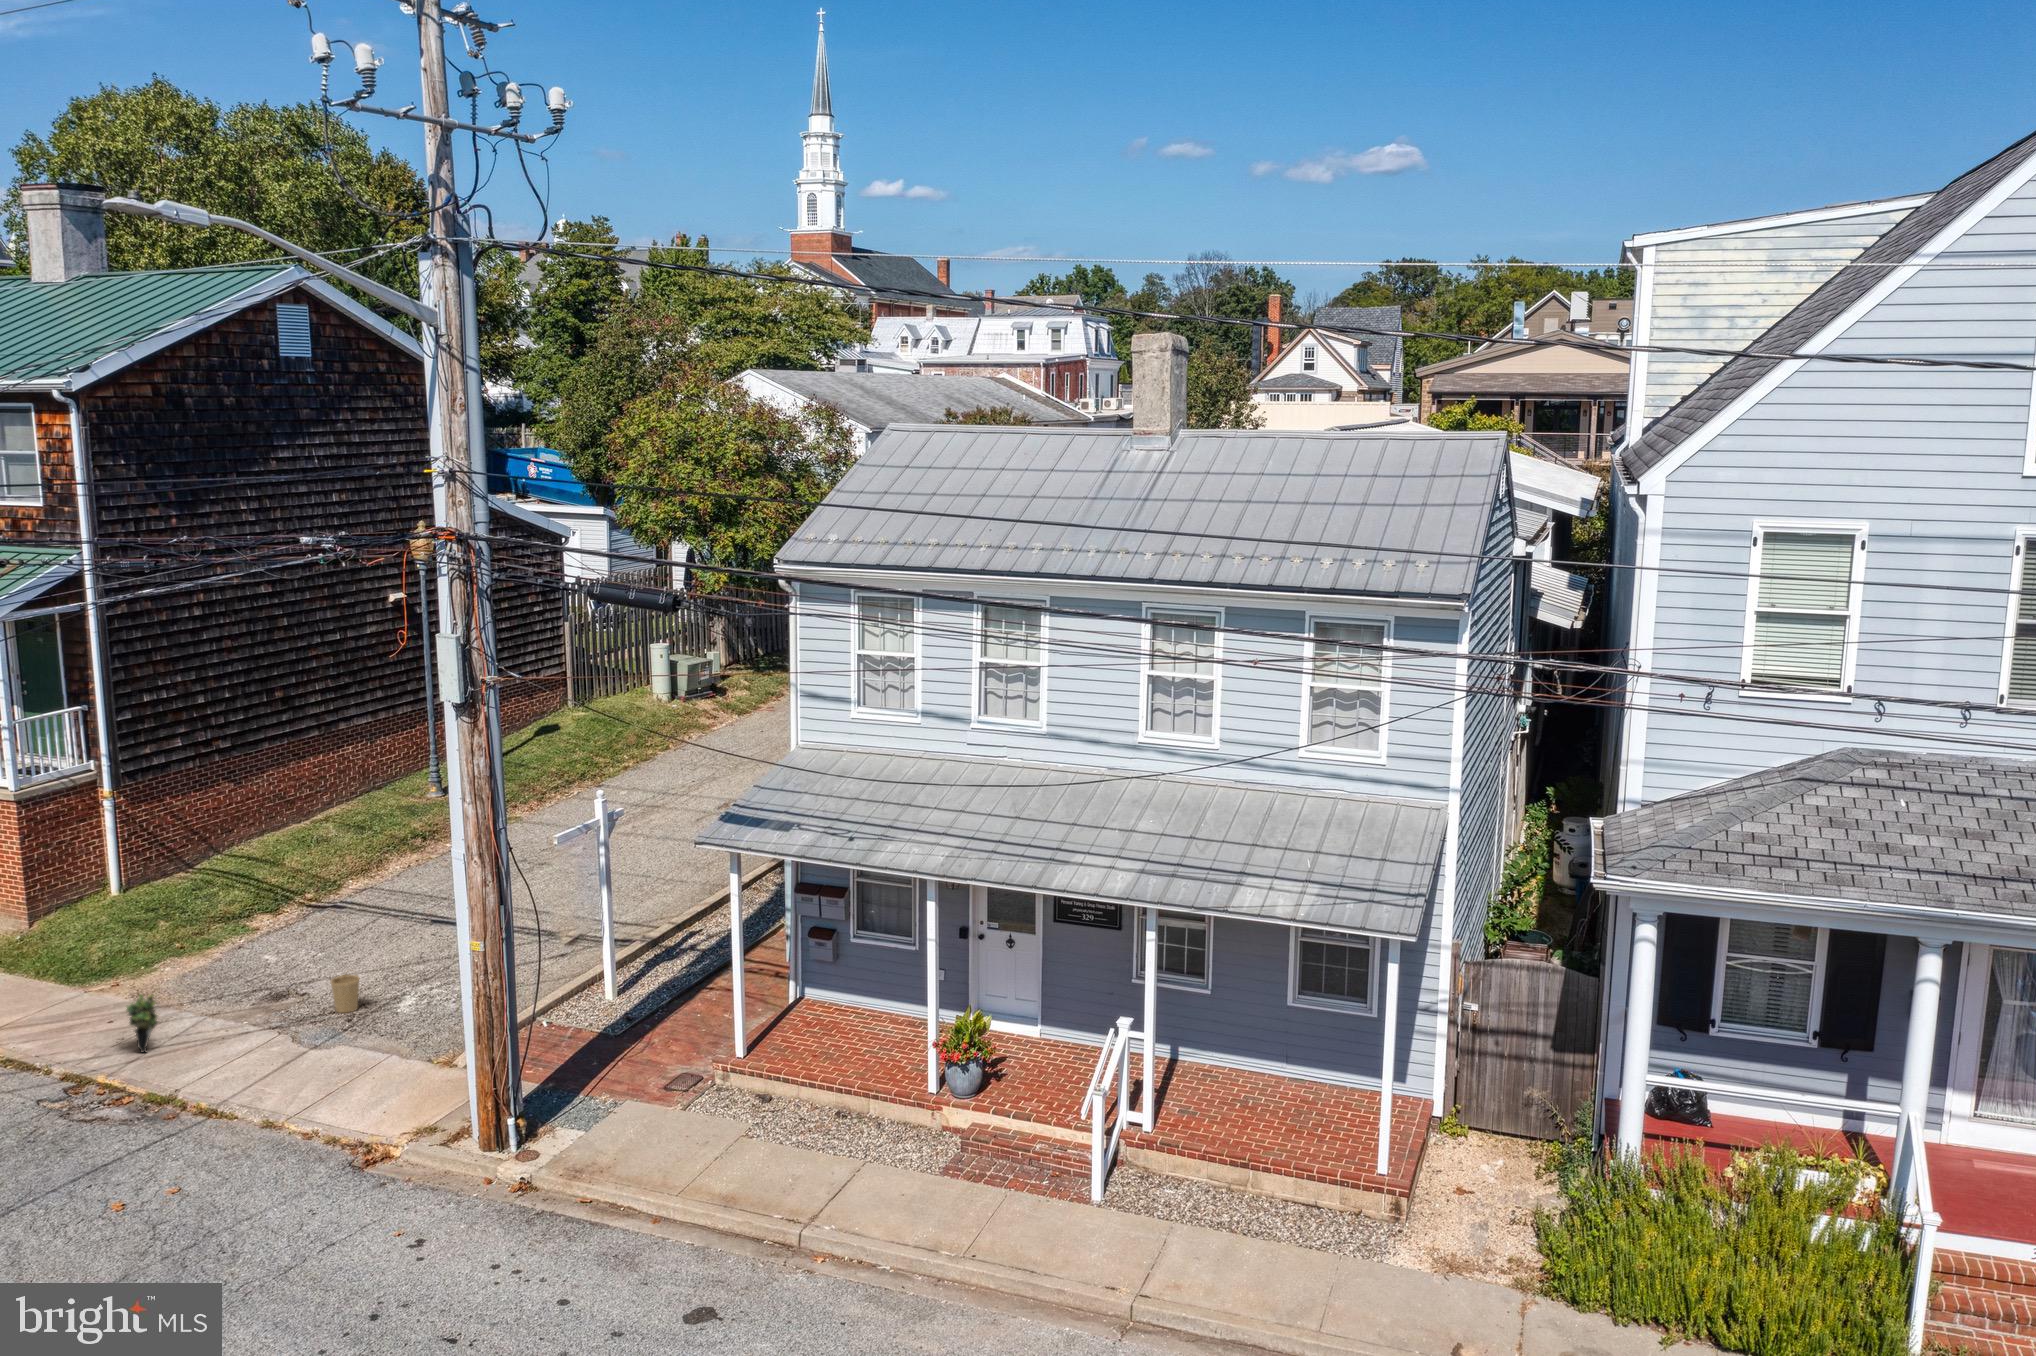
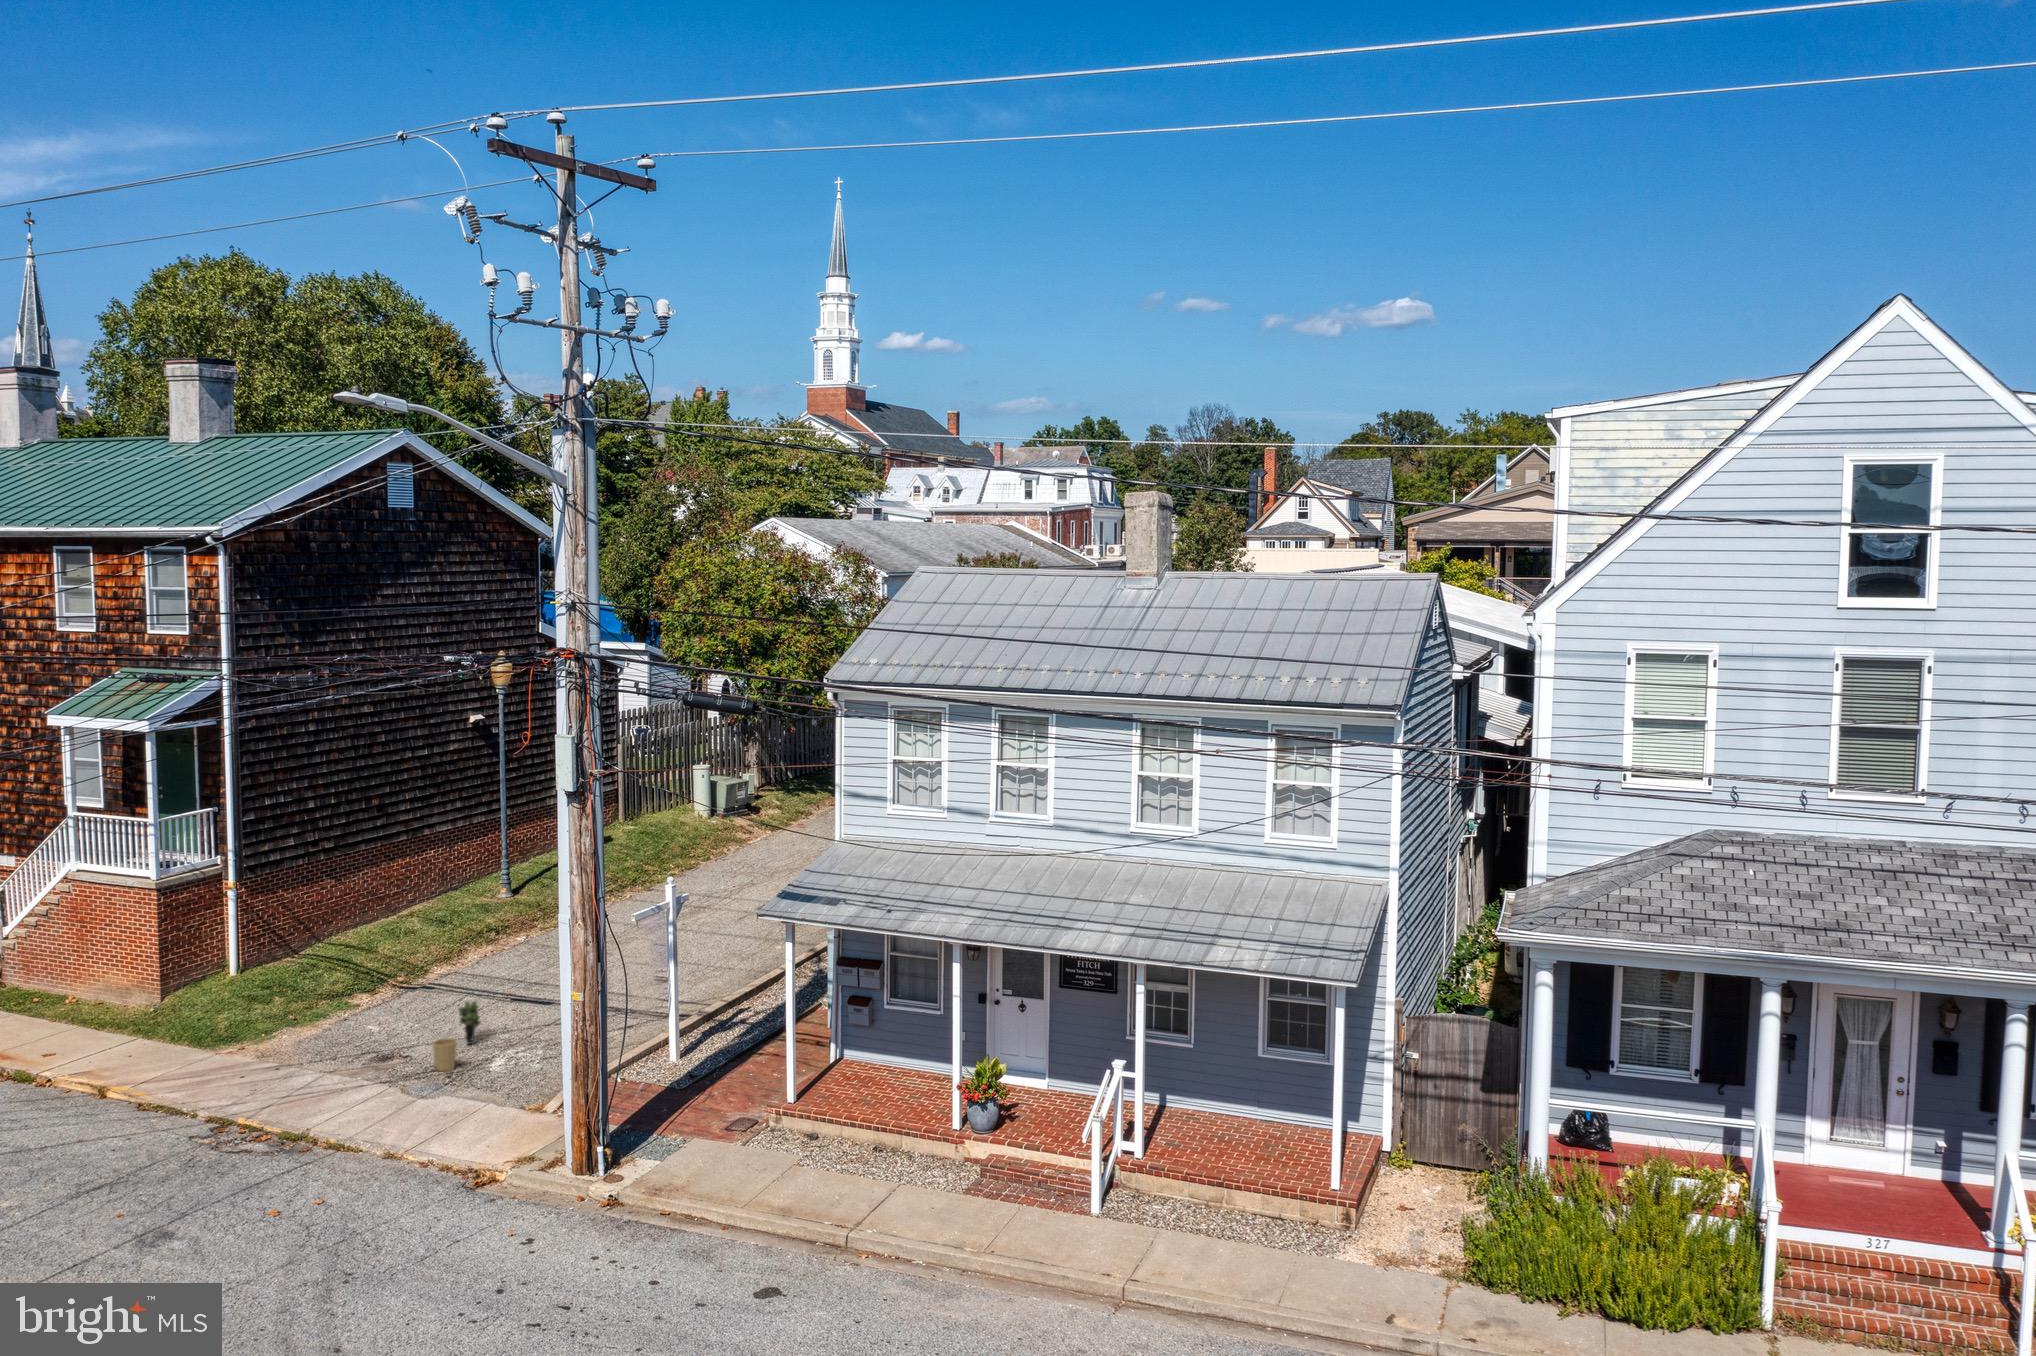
potted plant: present [126,995,158,1052] -> present [458,1001,481,1045]

